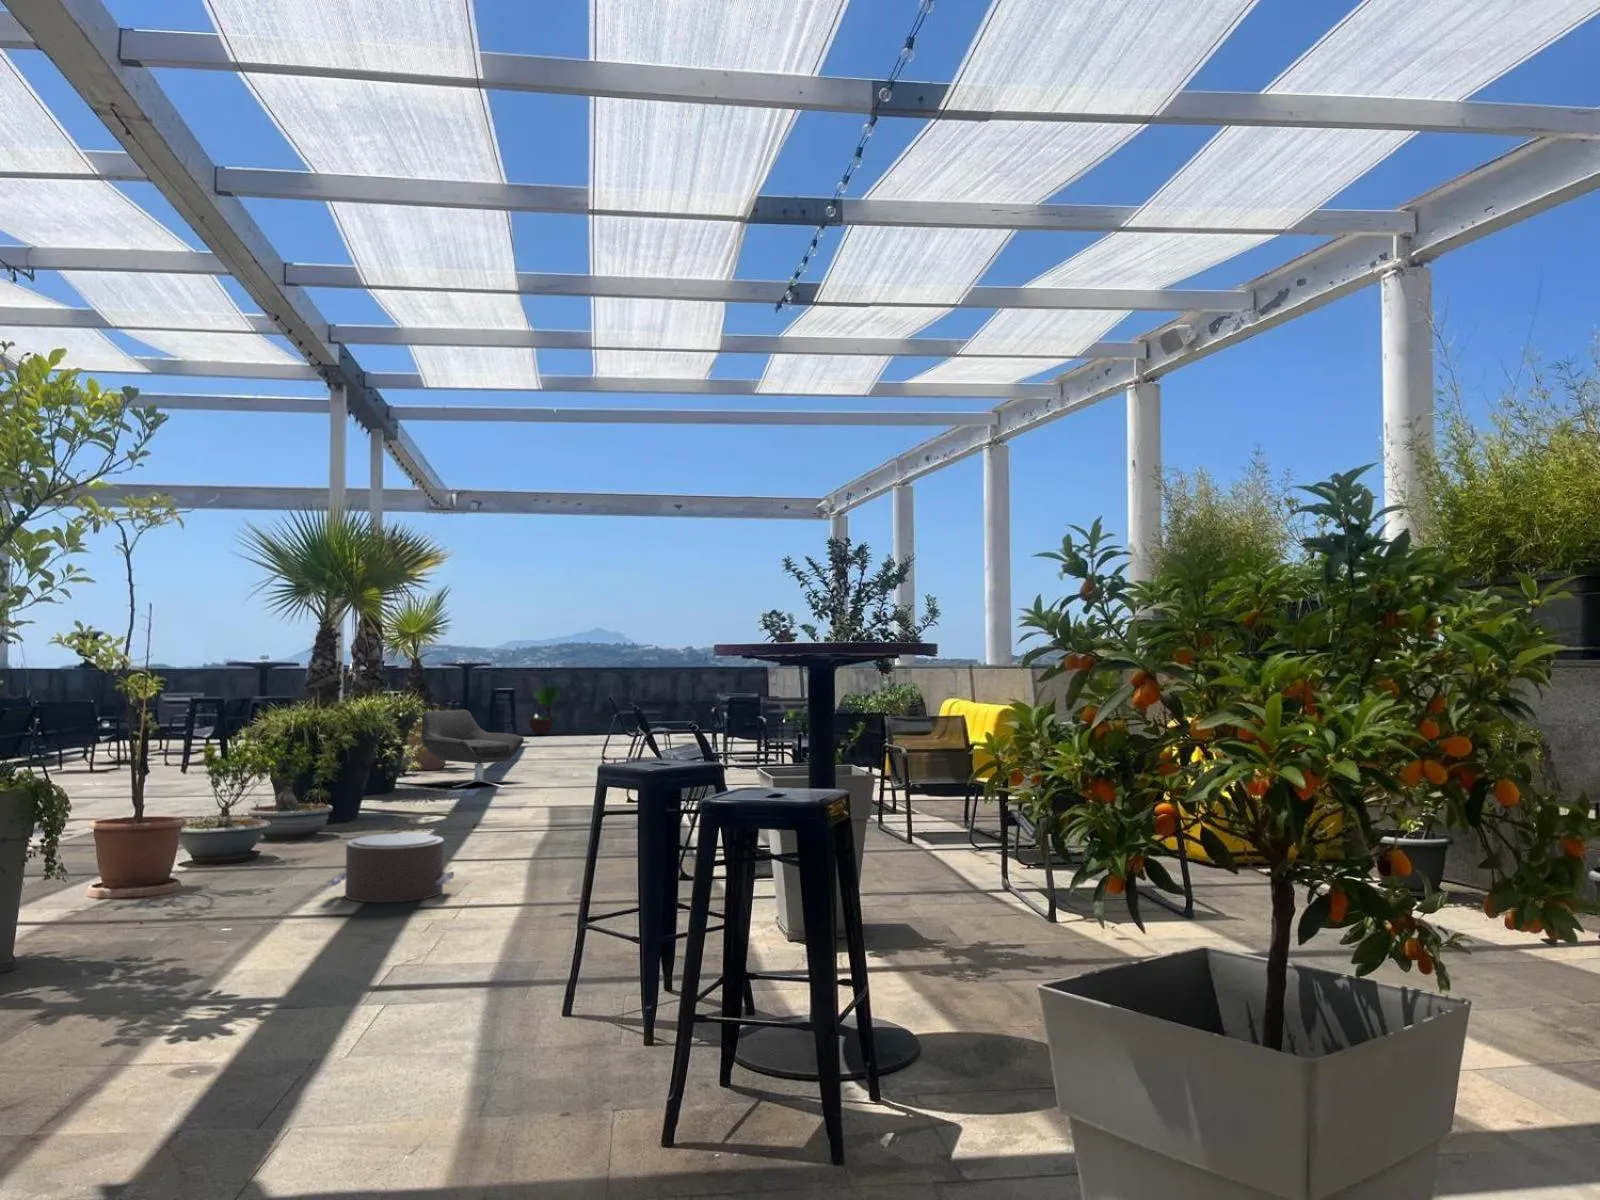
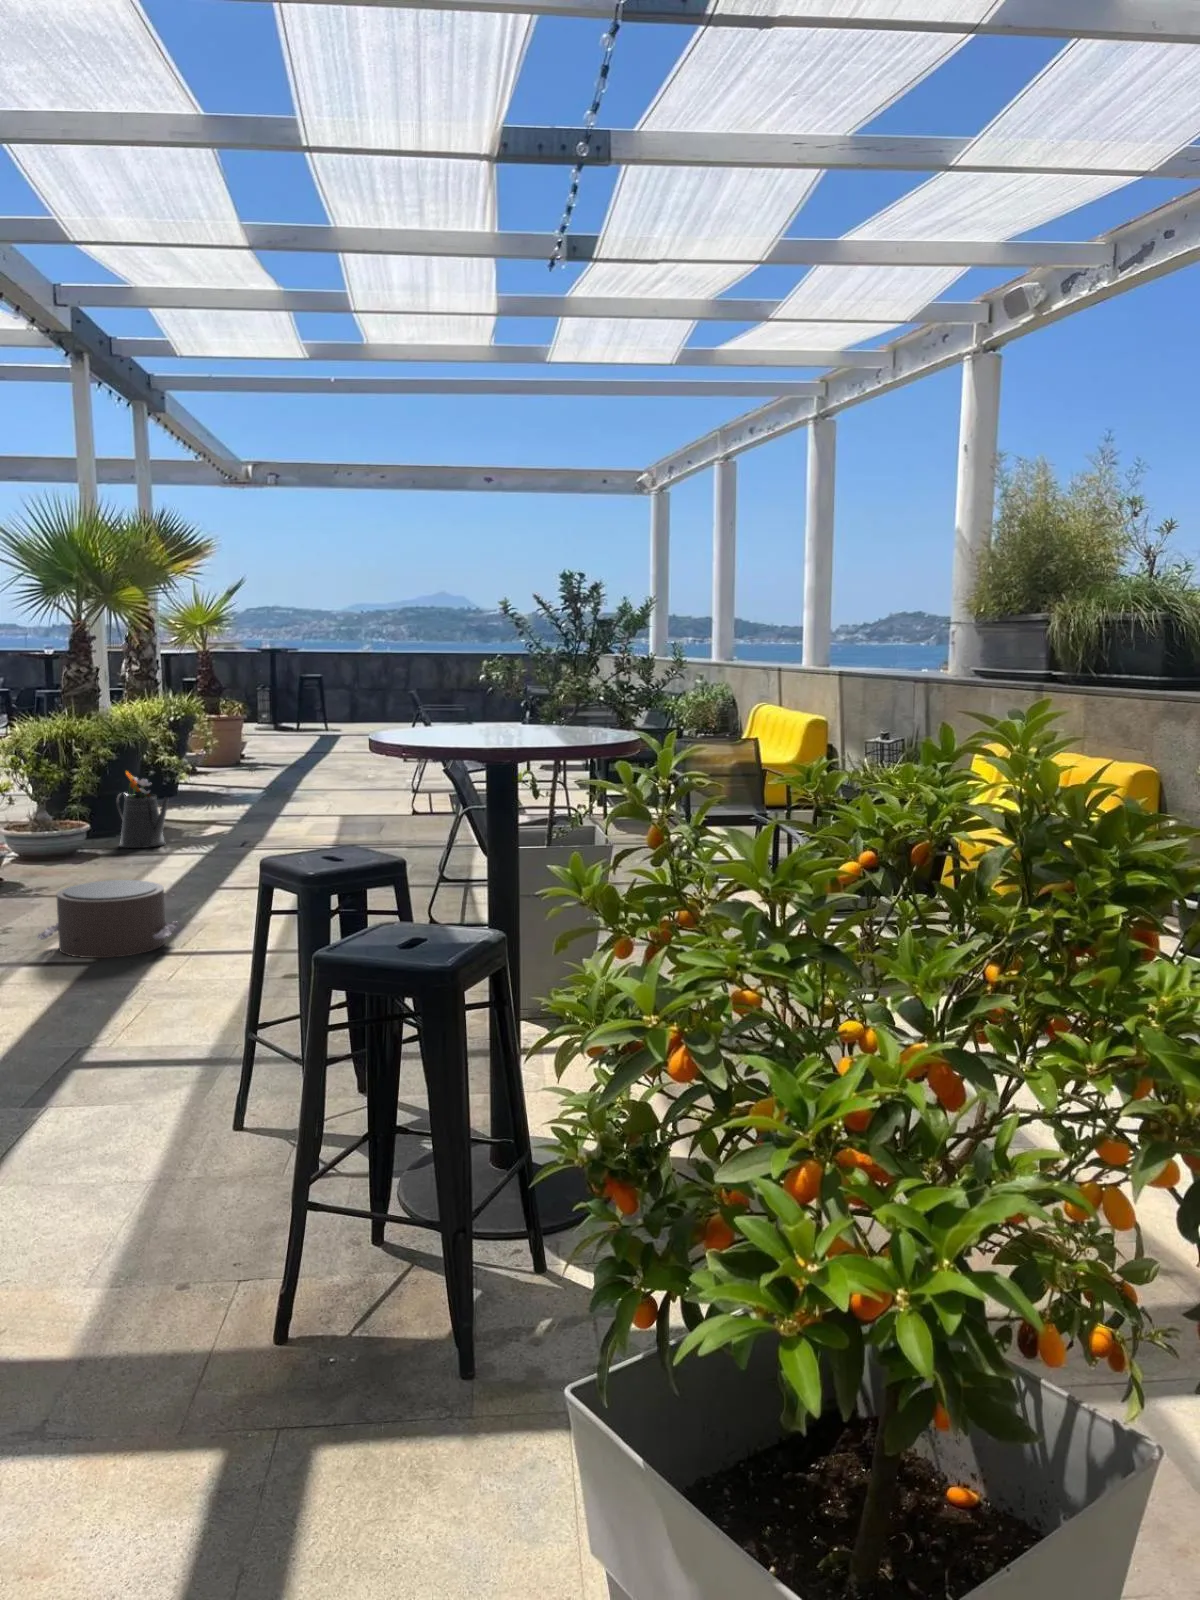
potted tree: present [529,686,559,735] -> none [333,669,365,725]
lounge chair: present [422,710,524,787] -> none [196,713,304,796]
watering can: none [363,751,415,825] -> present [116,772,168,848]

